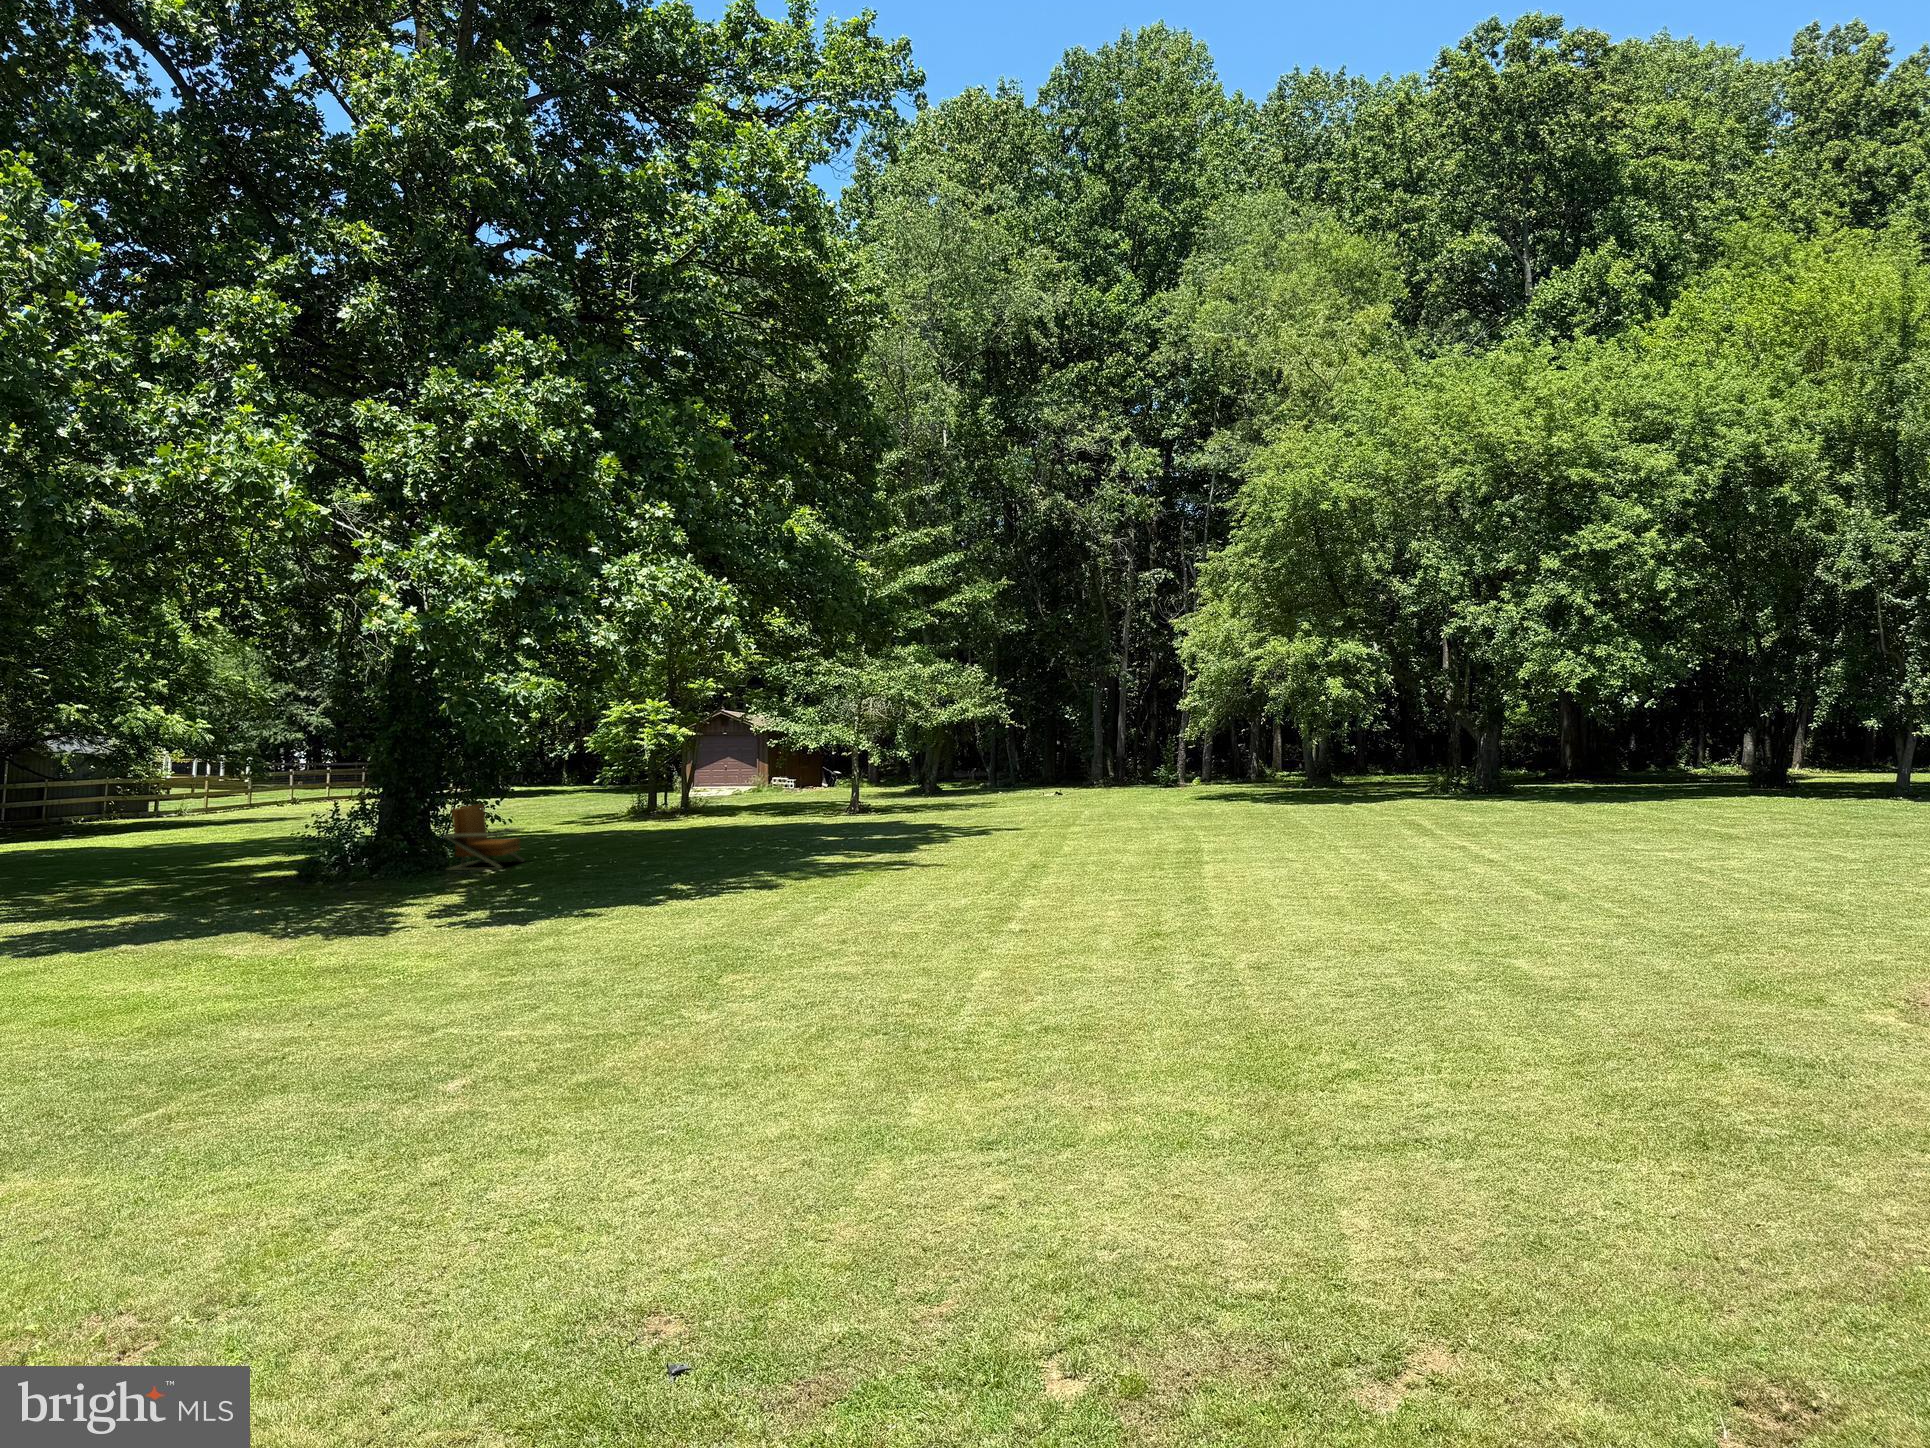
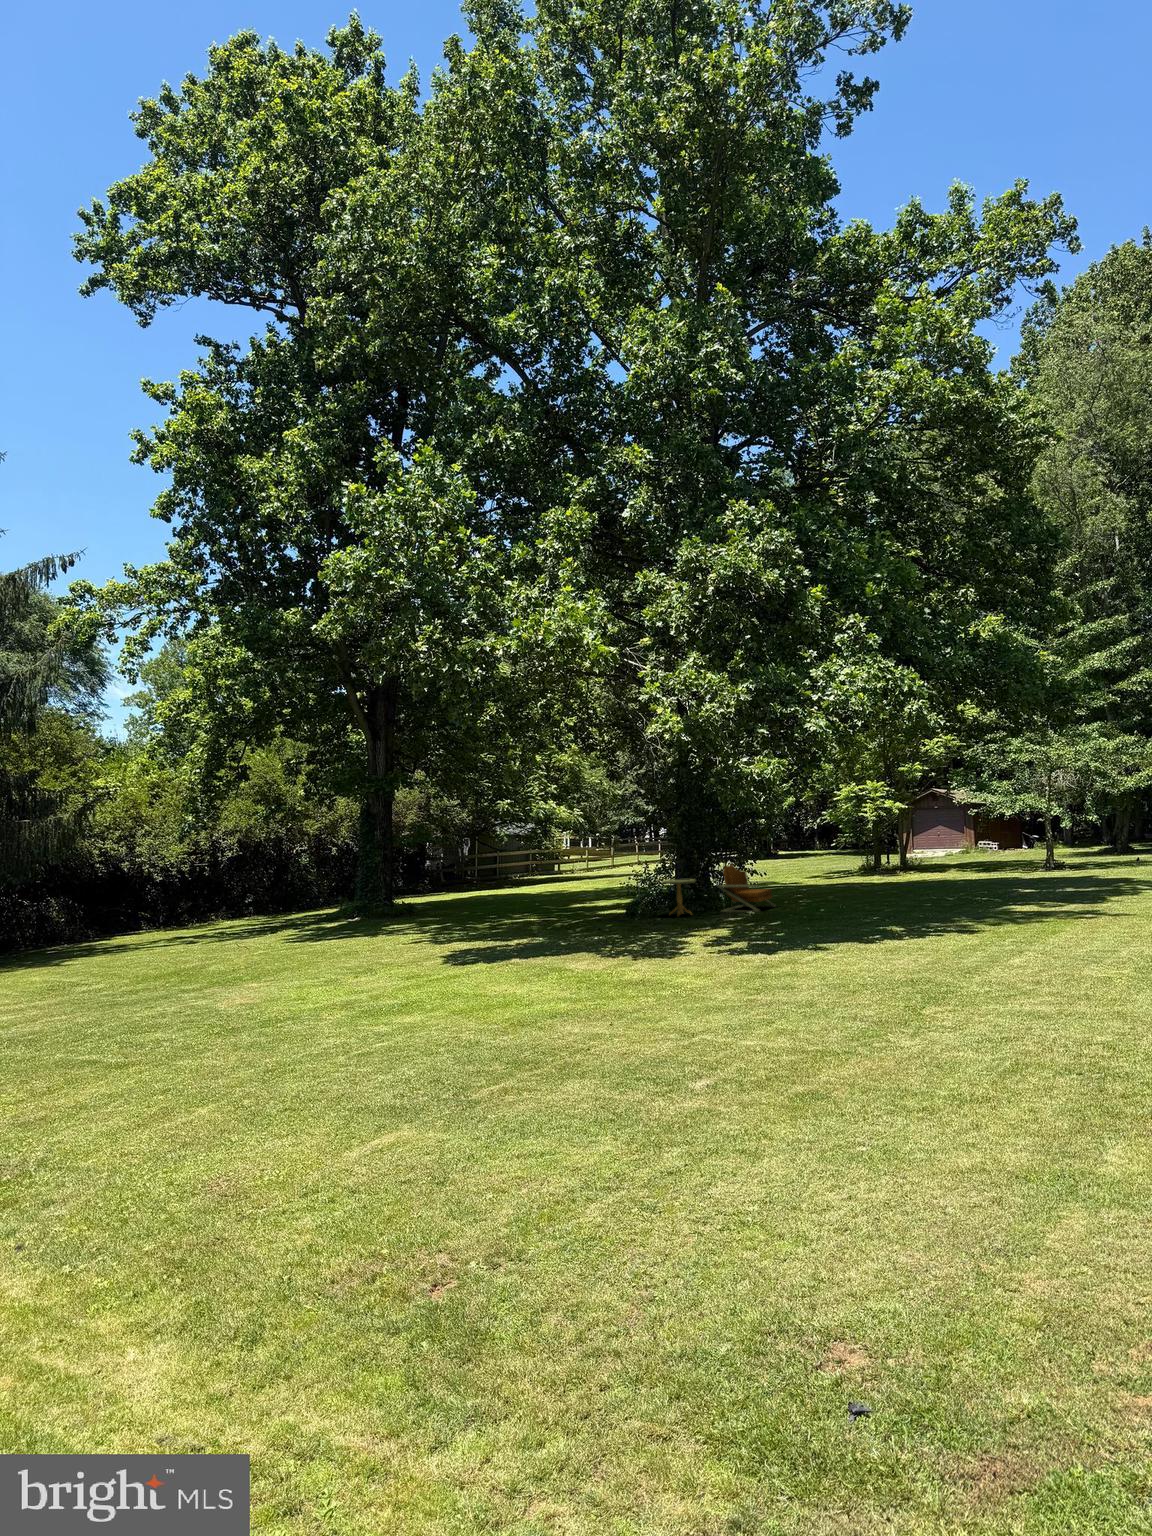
side table: none [358,826,411,879] -> present [662,879,695,916]

